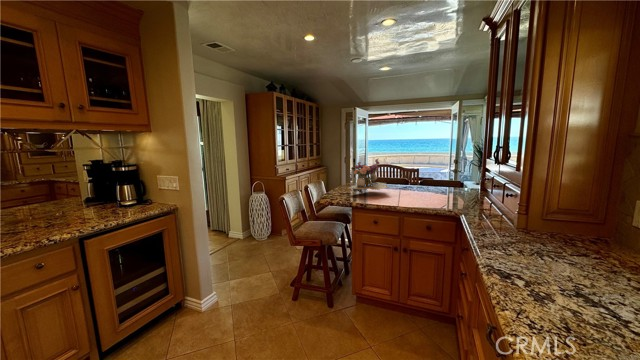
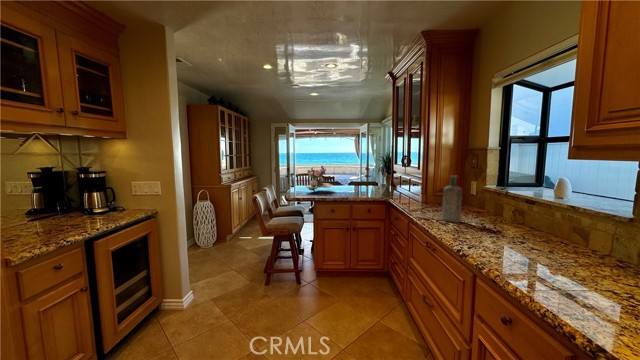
bottle: none [534,194,593,297] -> present [442,175,462,222]

